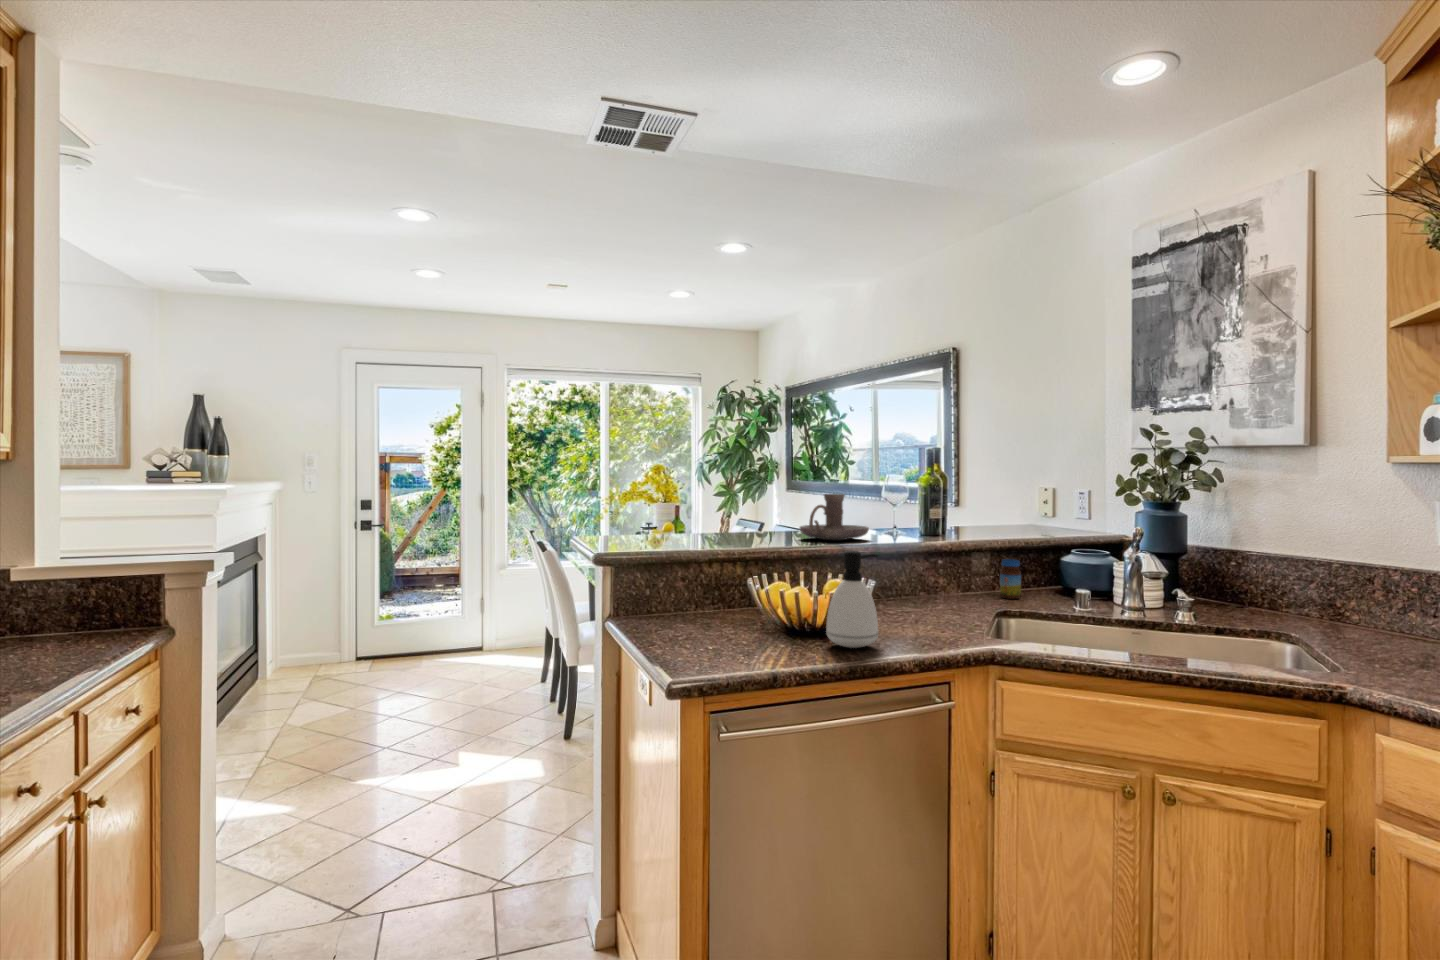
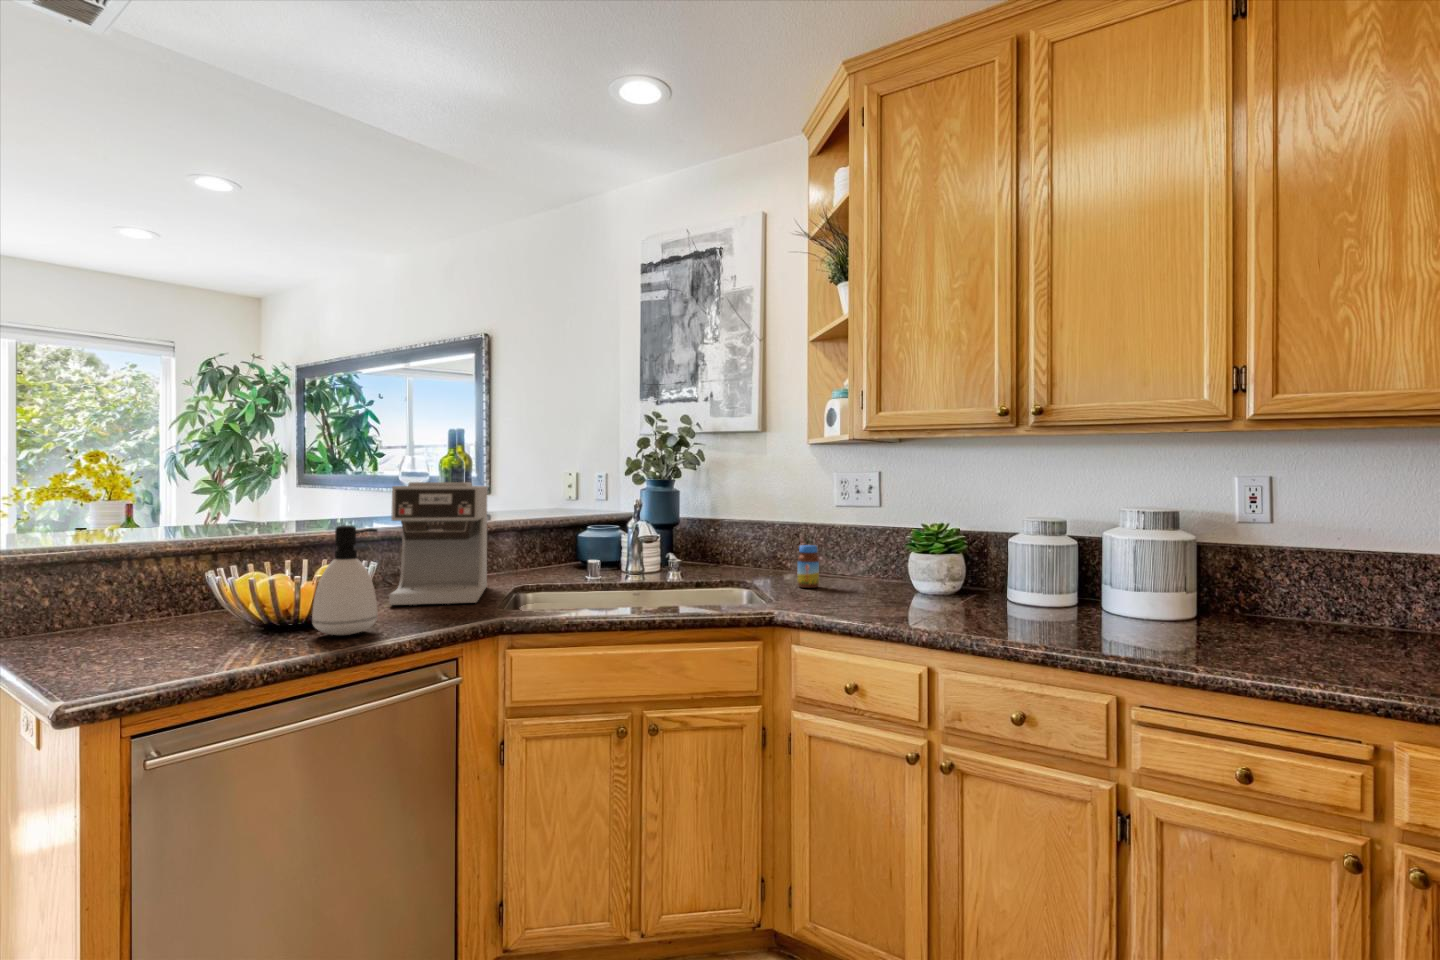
candle holder: present [800,494,869,540] -> none [293,474,381,526]
coffee maker: none [883,506,969,626] -> present [389,482,487,605]
jar: present [1000,559,1021,599] -> present [797,545,819,588]

